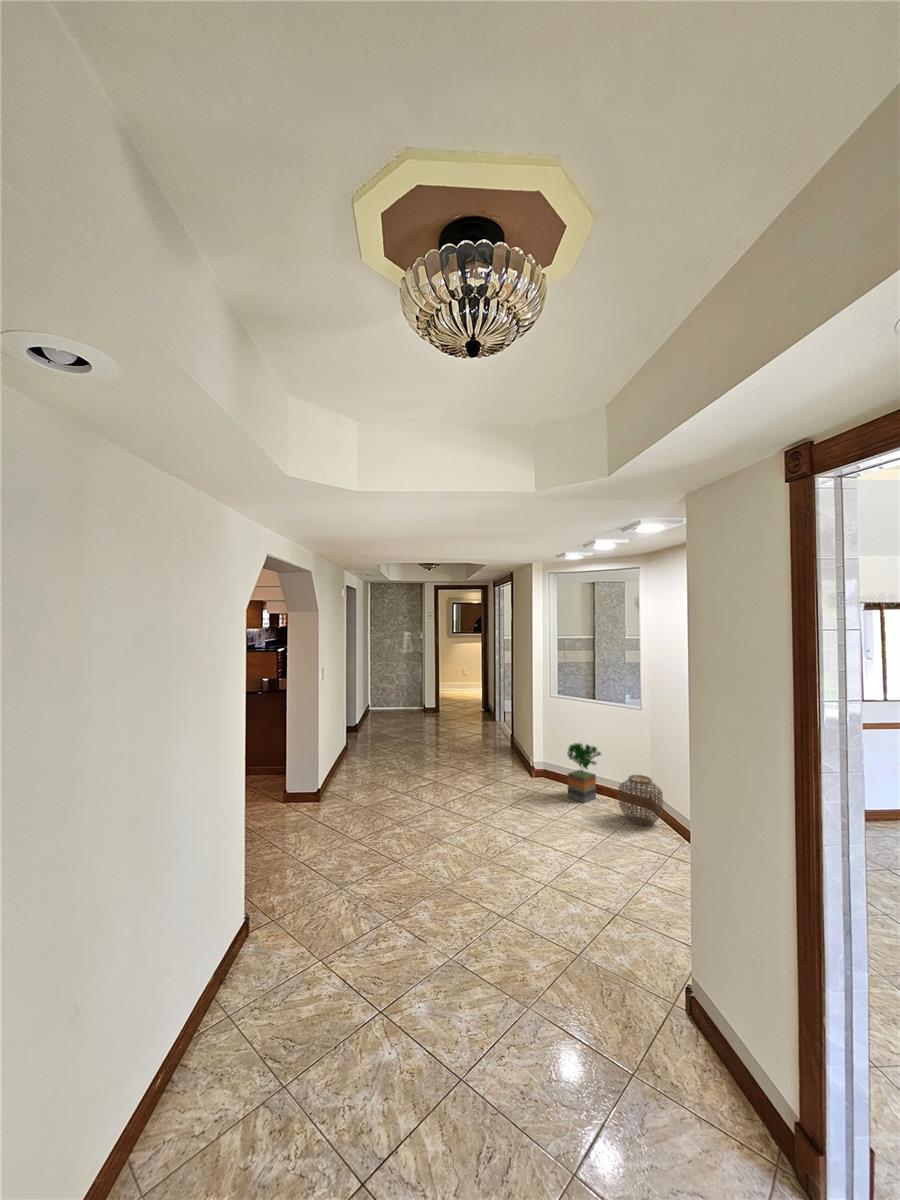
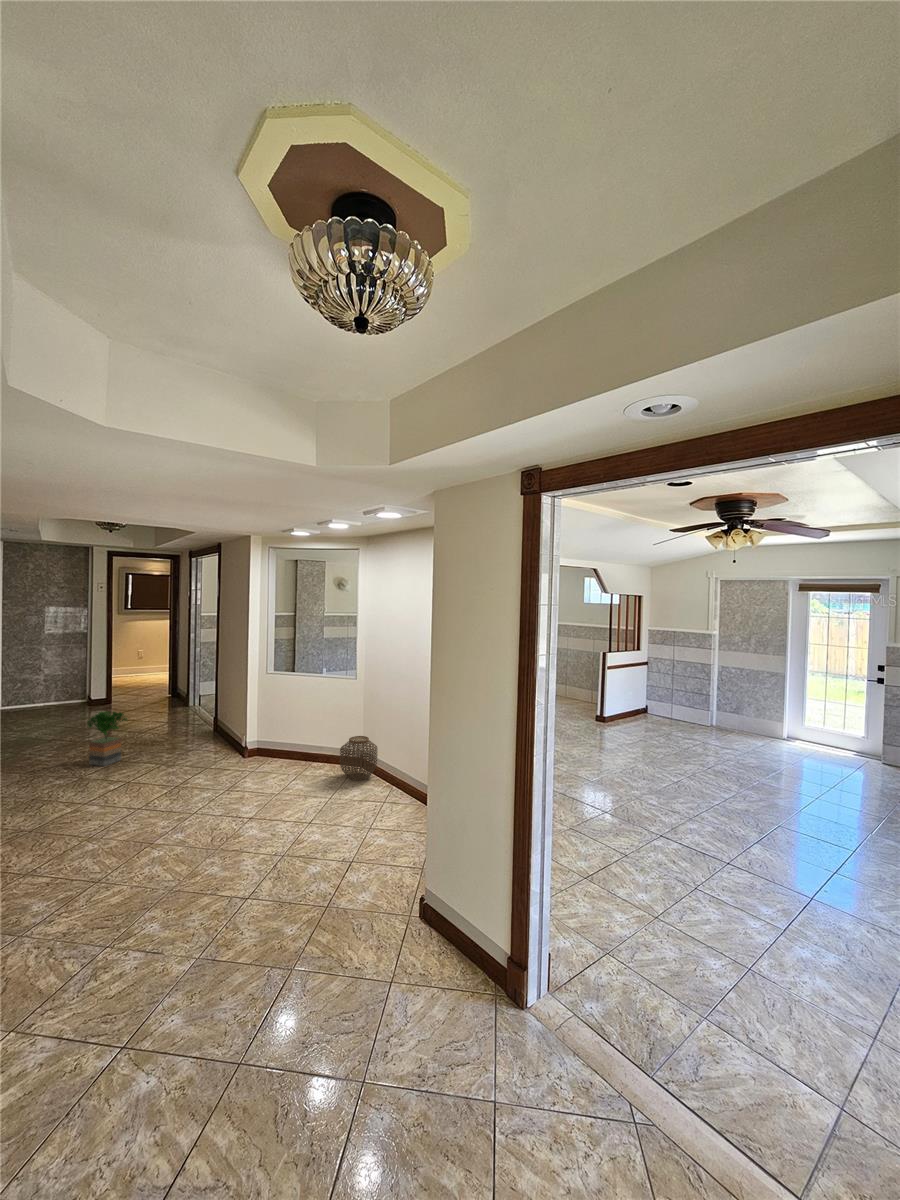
potted tree: present [567,743,601,803] -> present [88,711,127,766]

